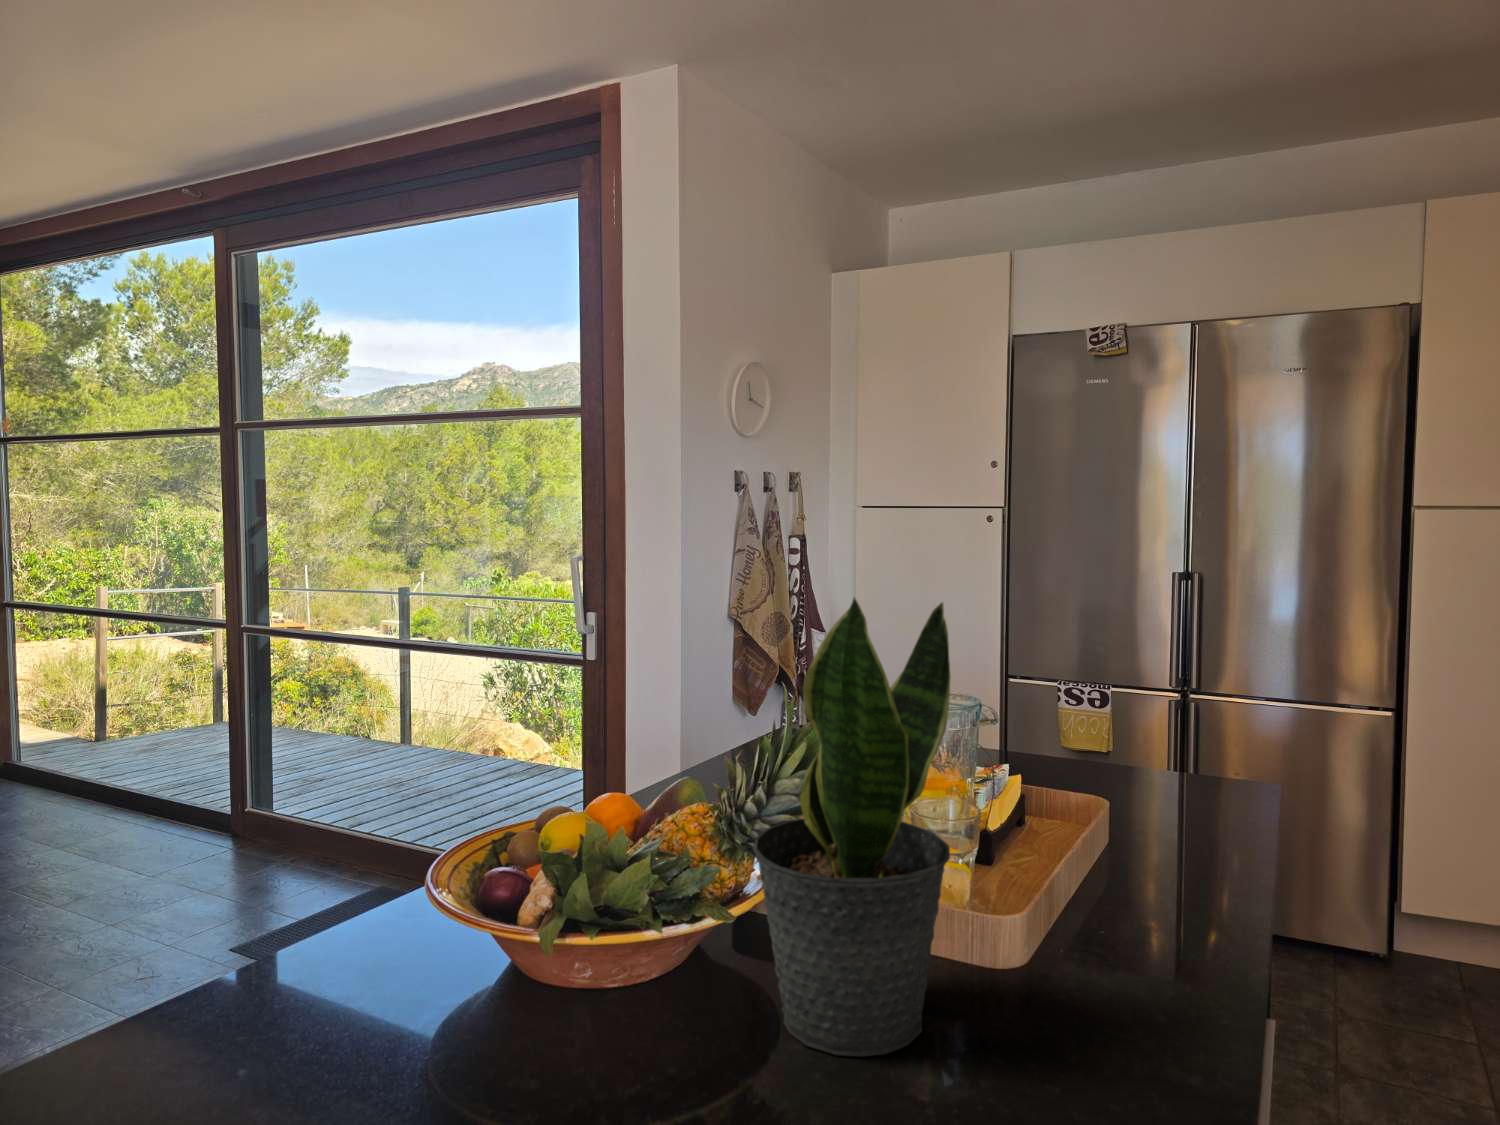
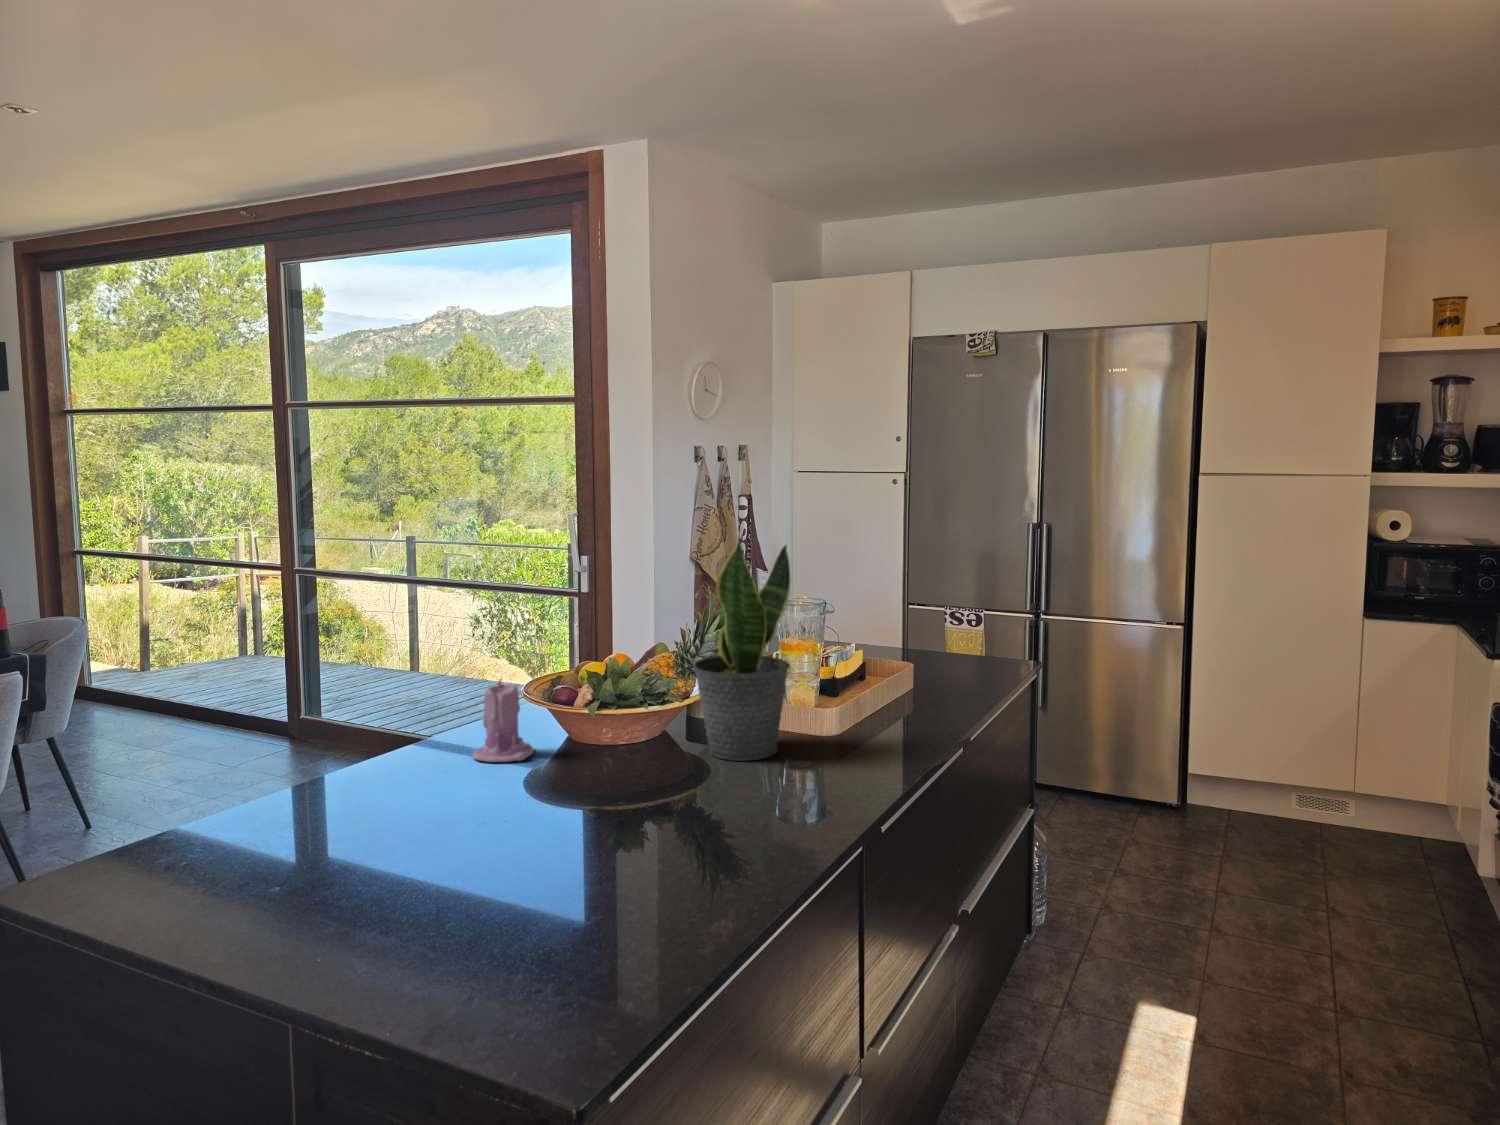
candle: none [303,862,432,1052] -> present [473,679,533,762]

